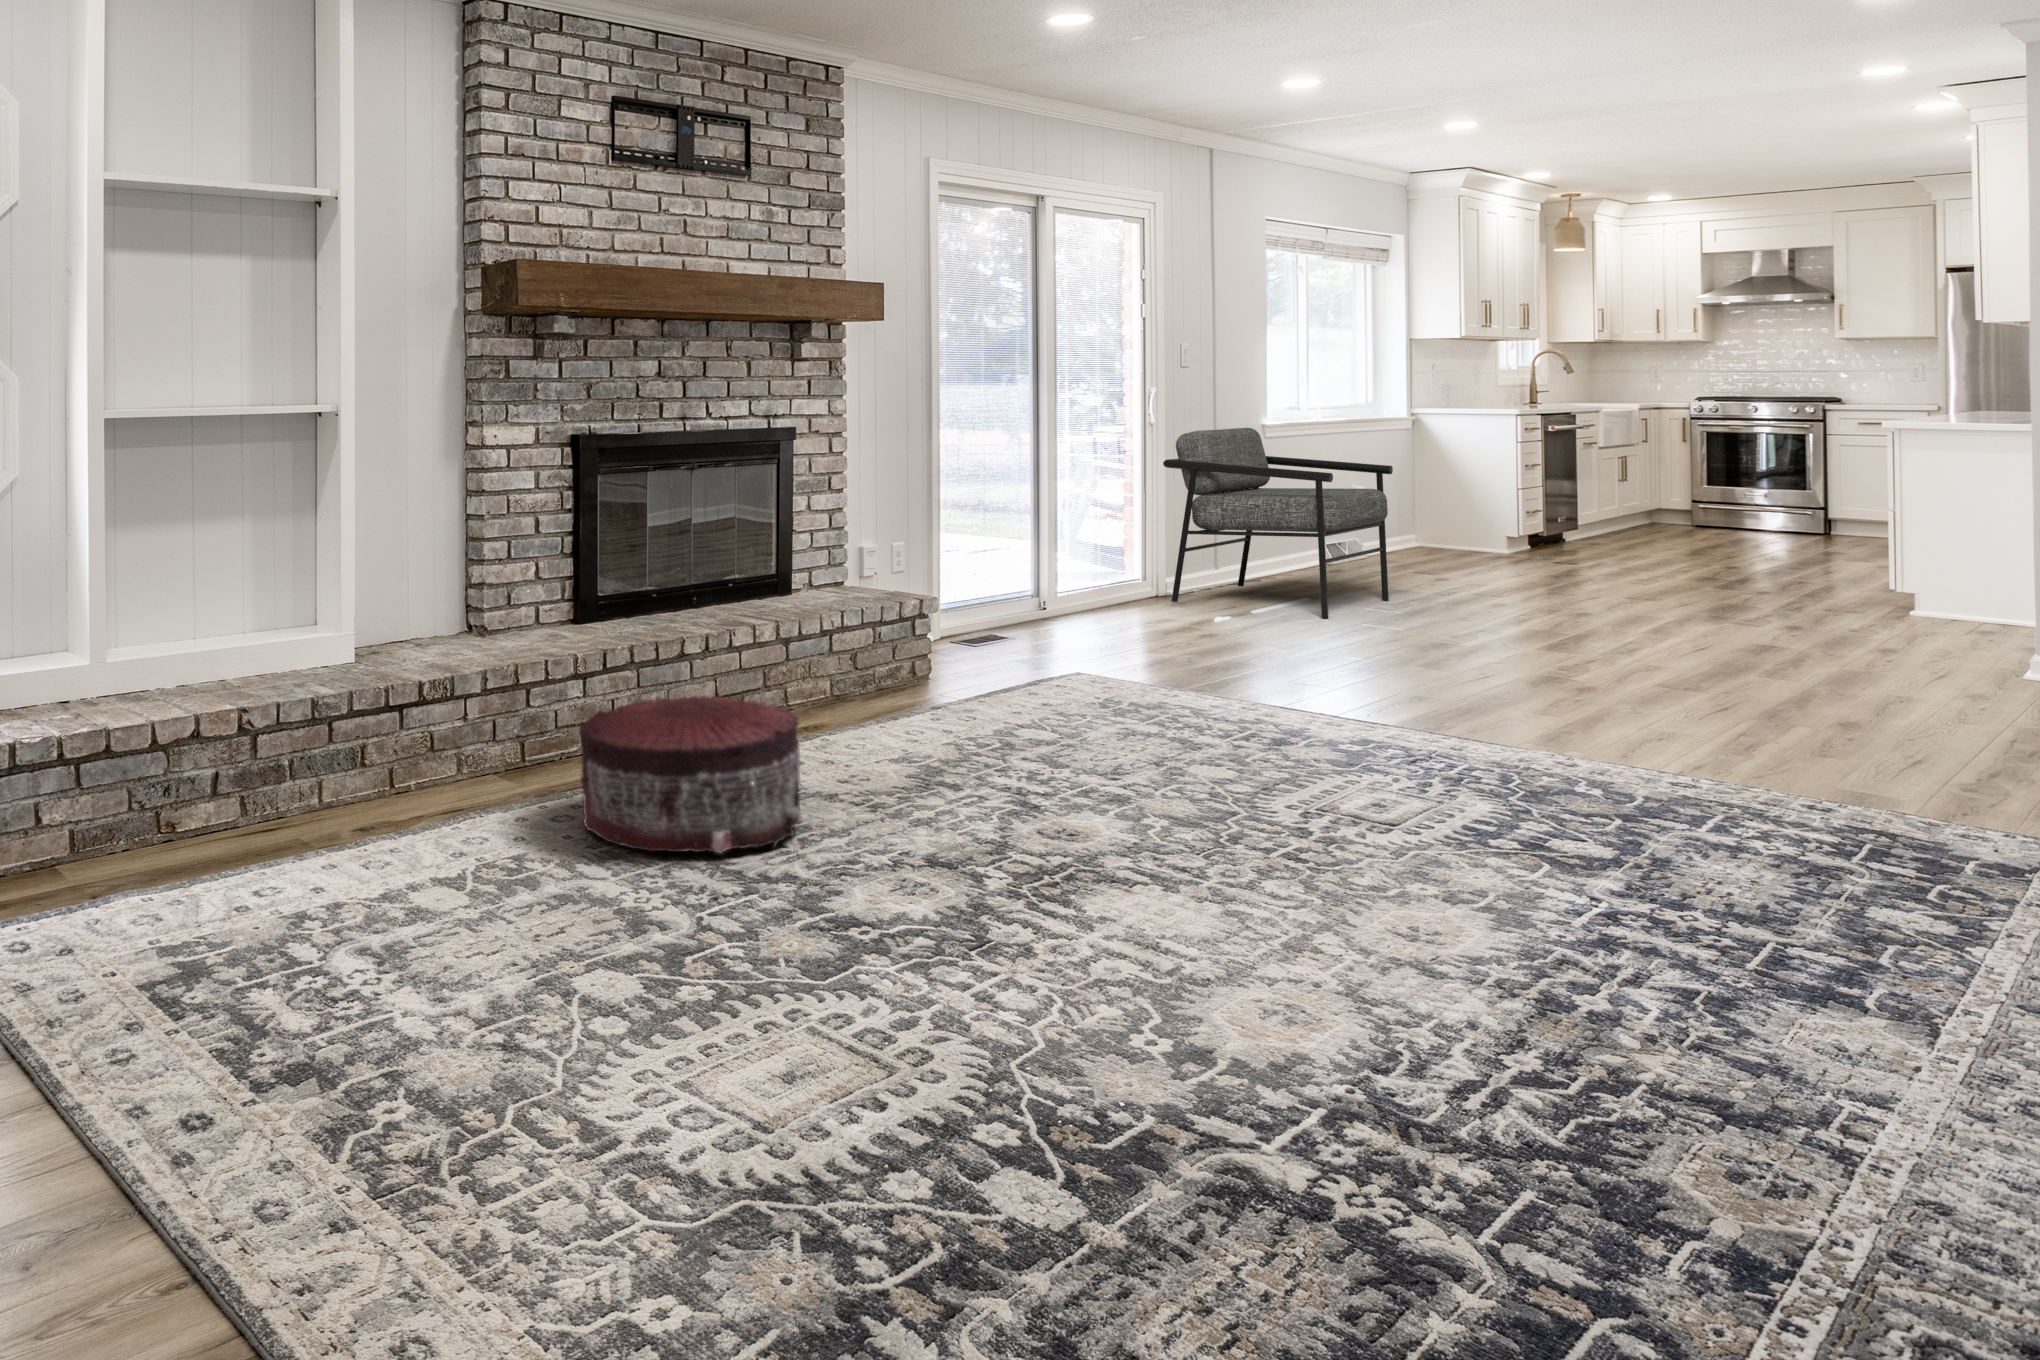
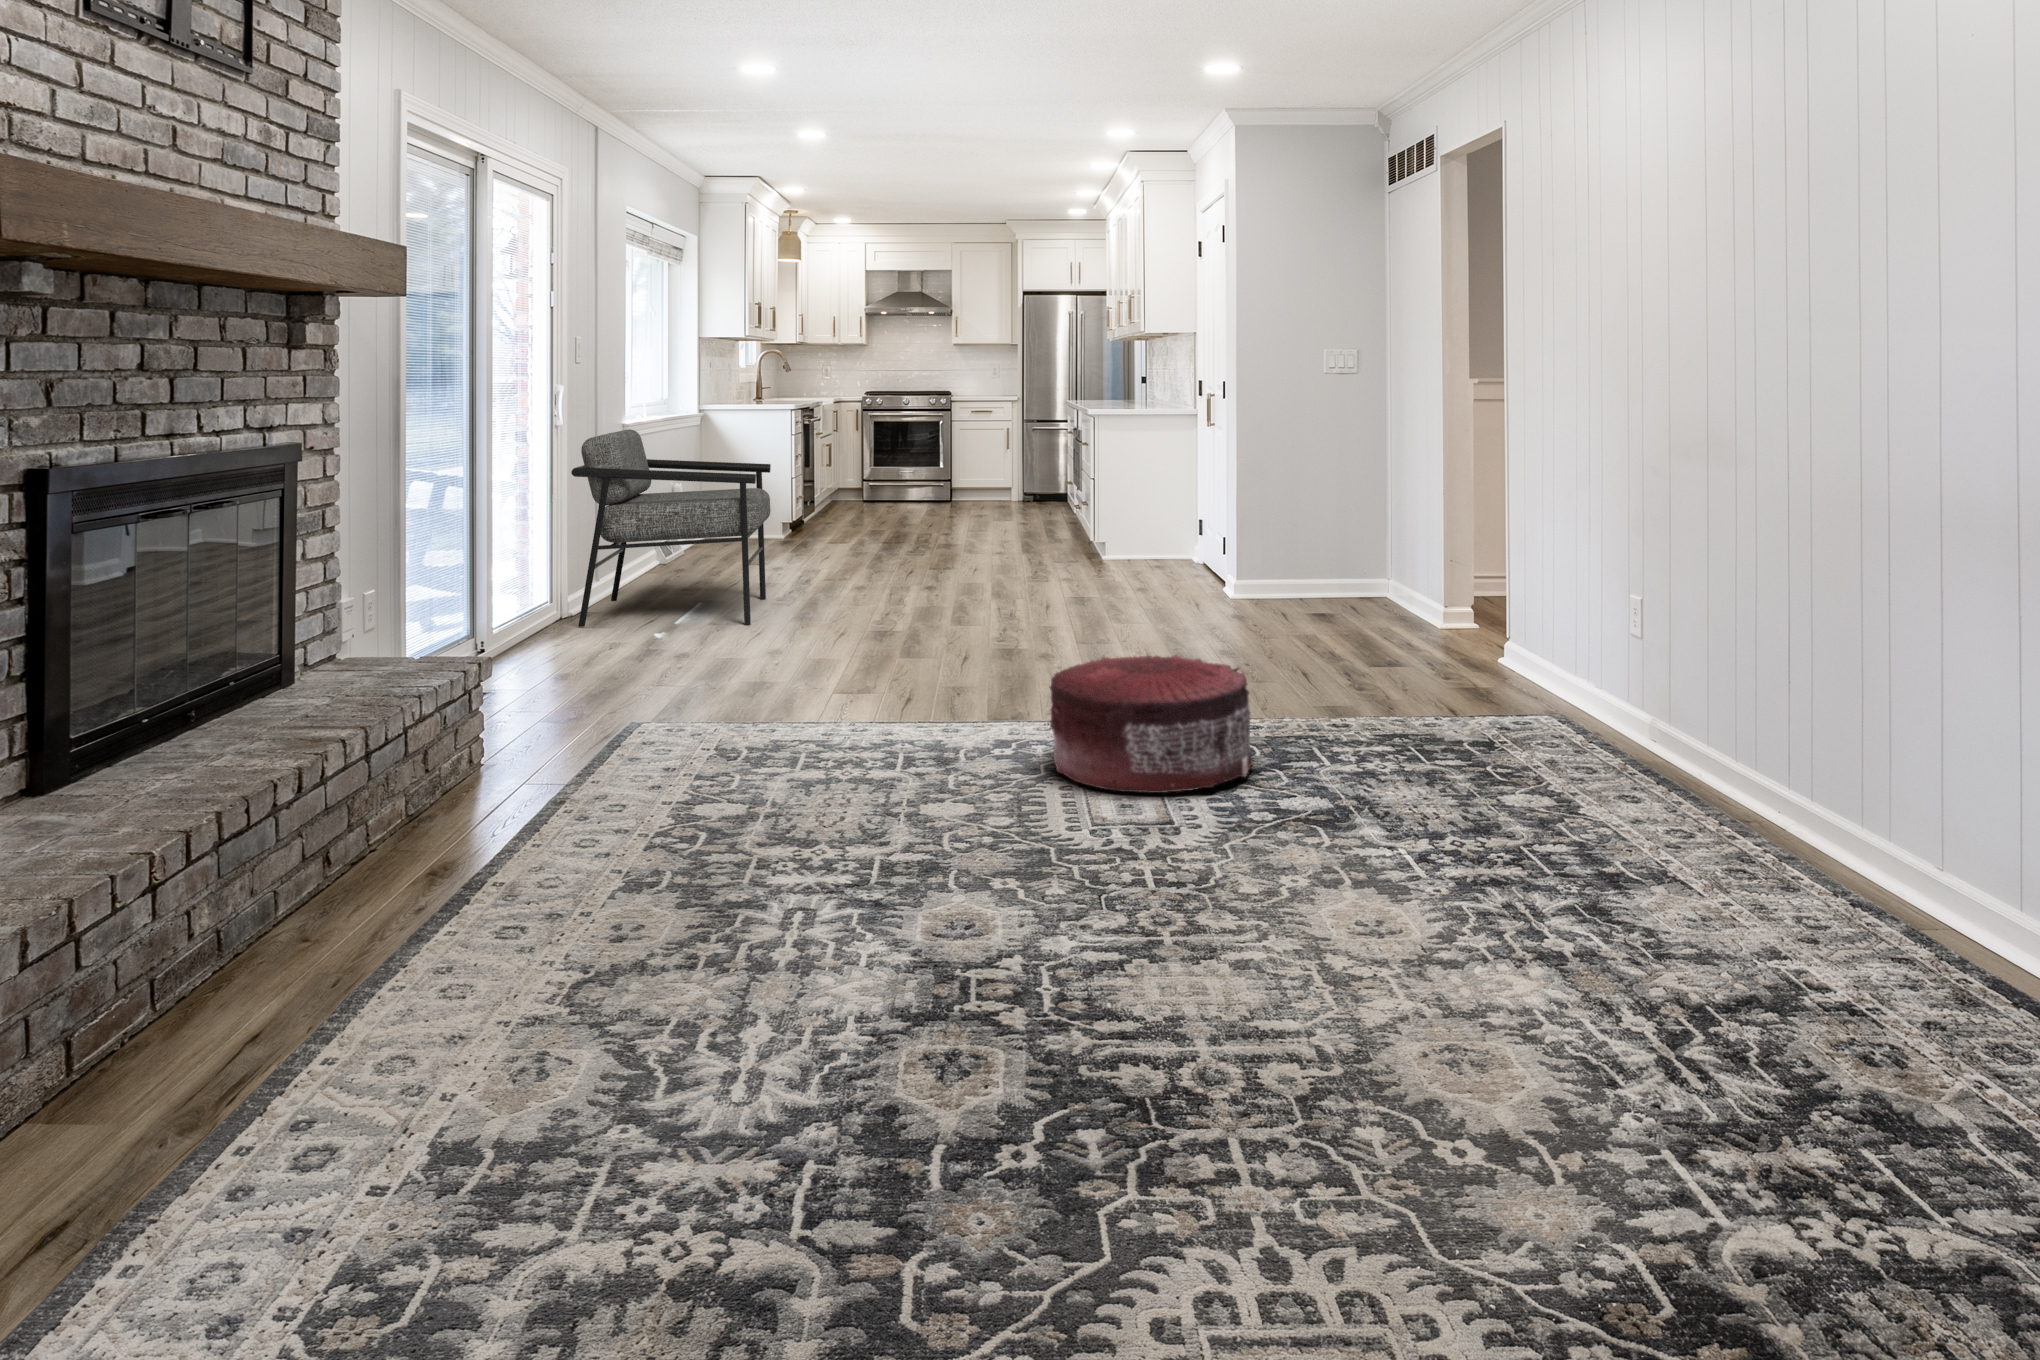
pouf: present [579,695,801,853] -> present [1050,655,1253,793]

